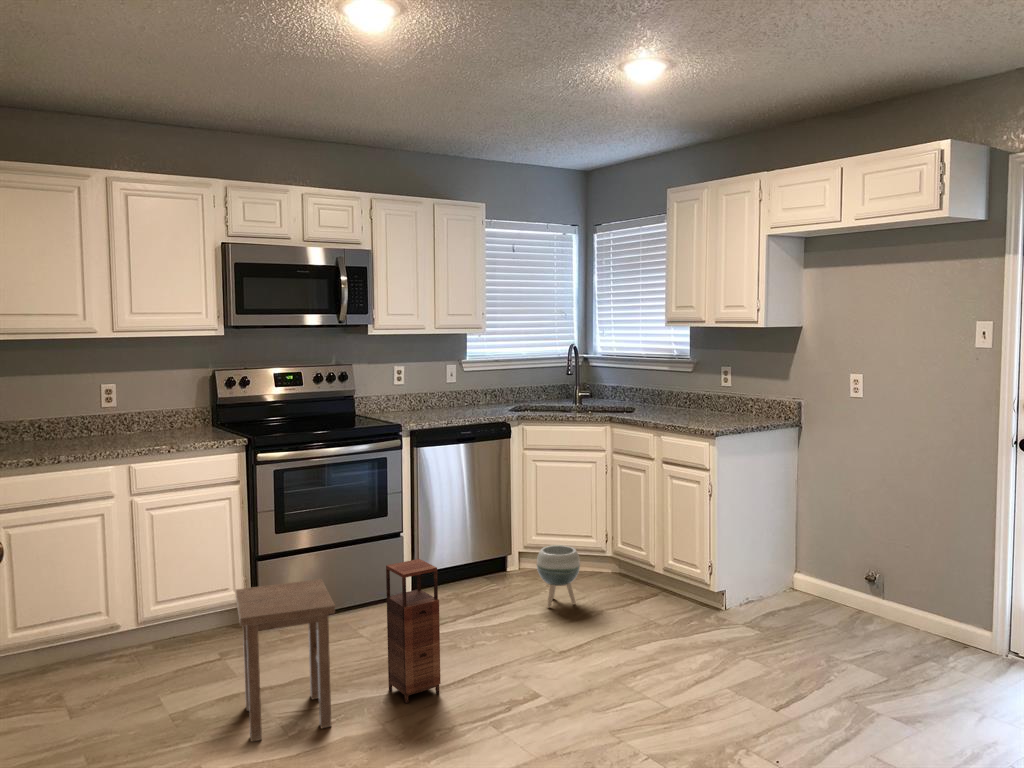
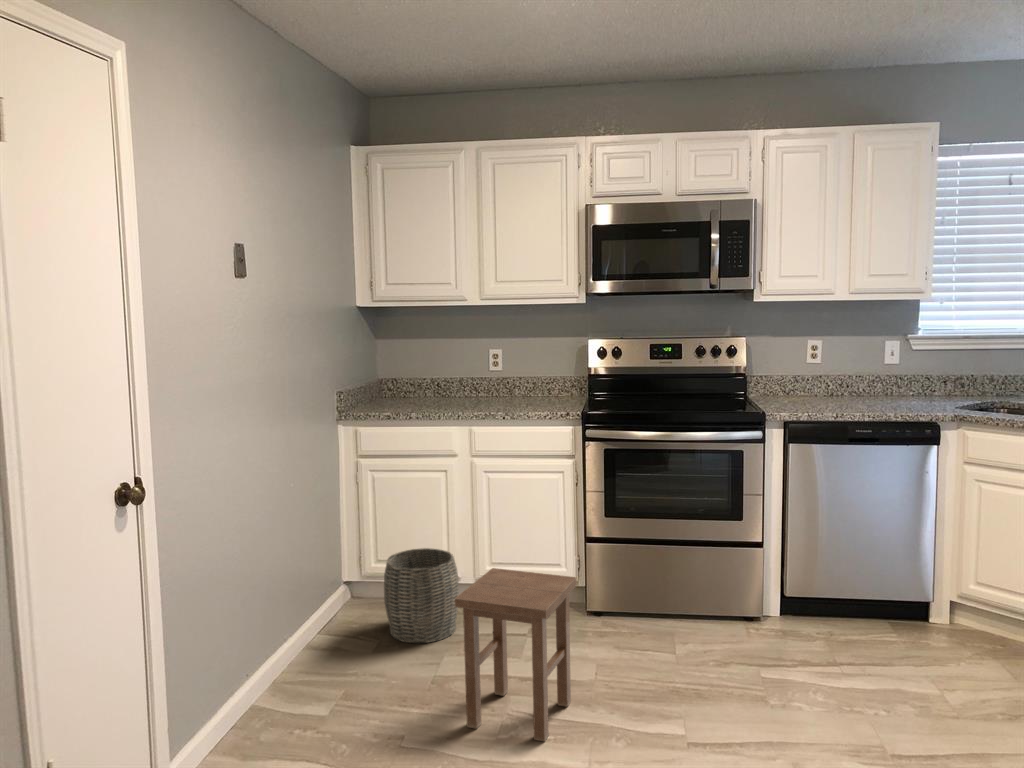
planter: present [537,545,580,608] -> none [927,604,998,697]
storage cabinet: present [386,559,441,703] -> none [637,579,685,750]
woven basket: none [54,597,145,703] -> present [384,548,459,643]

